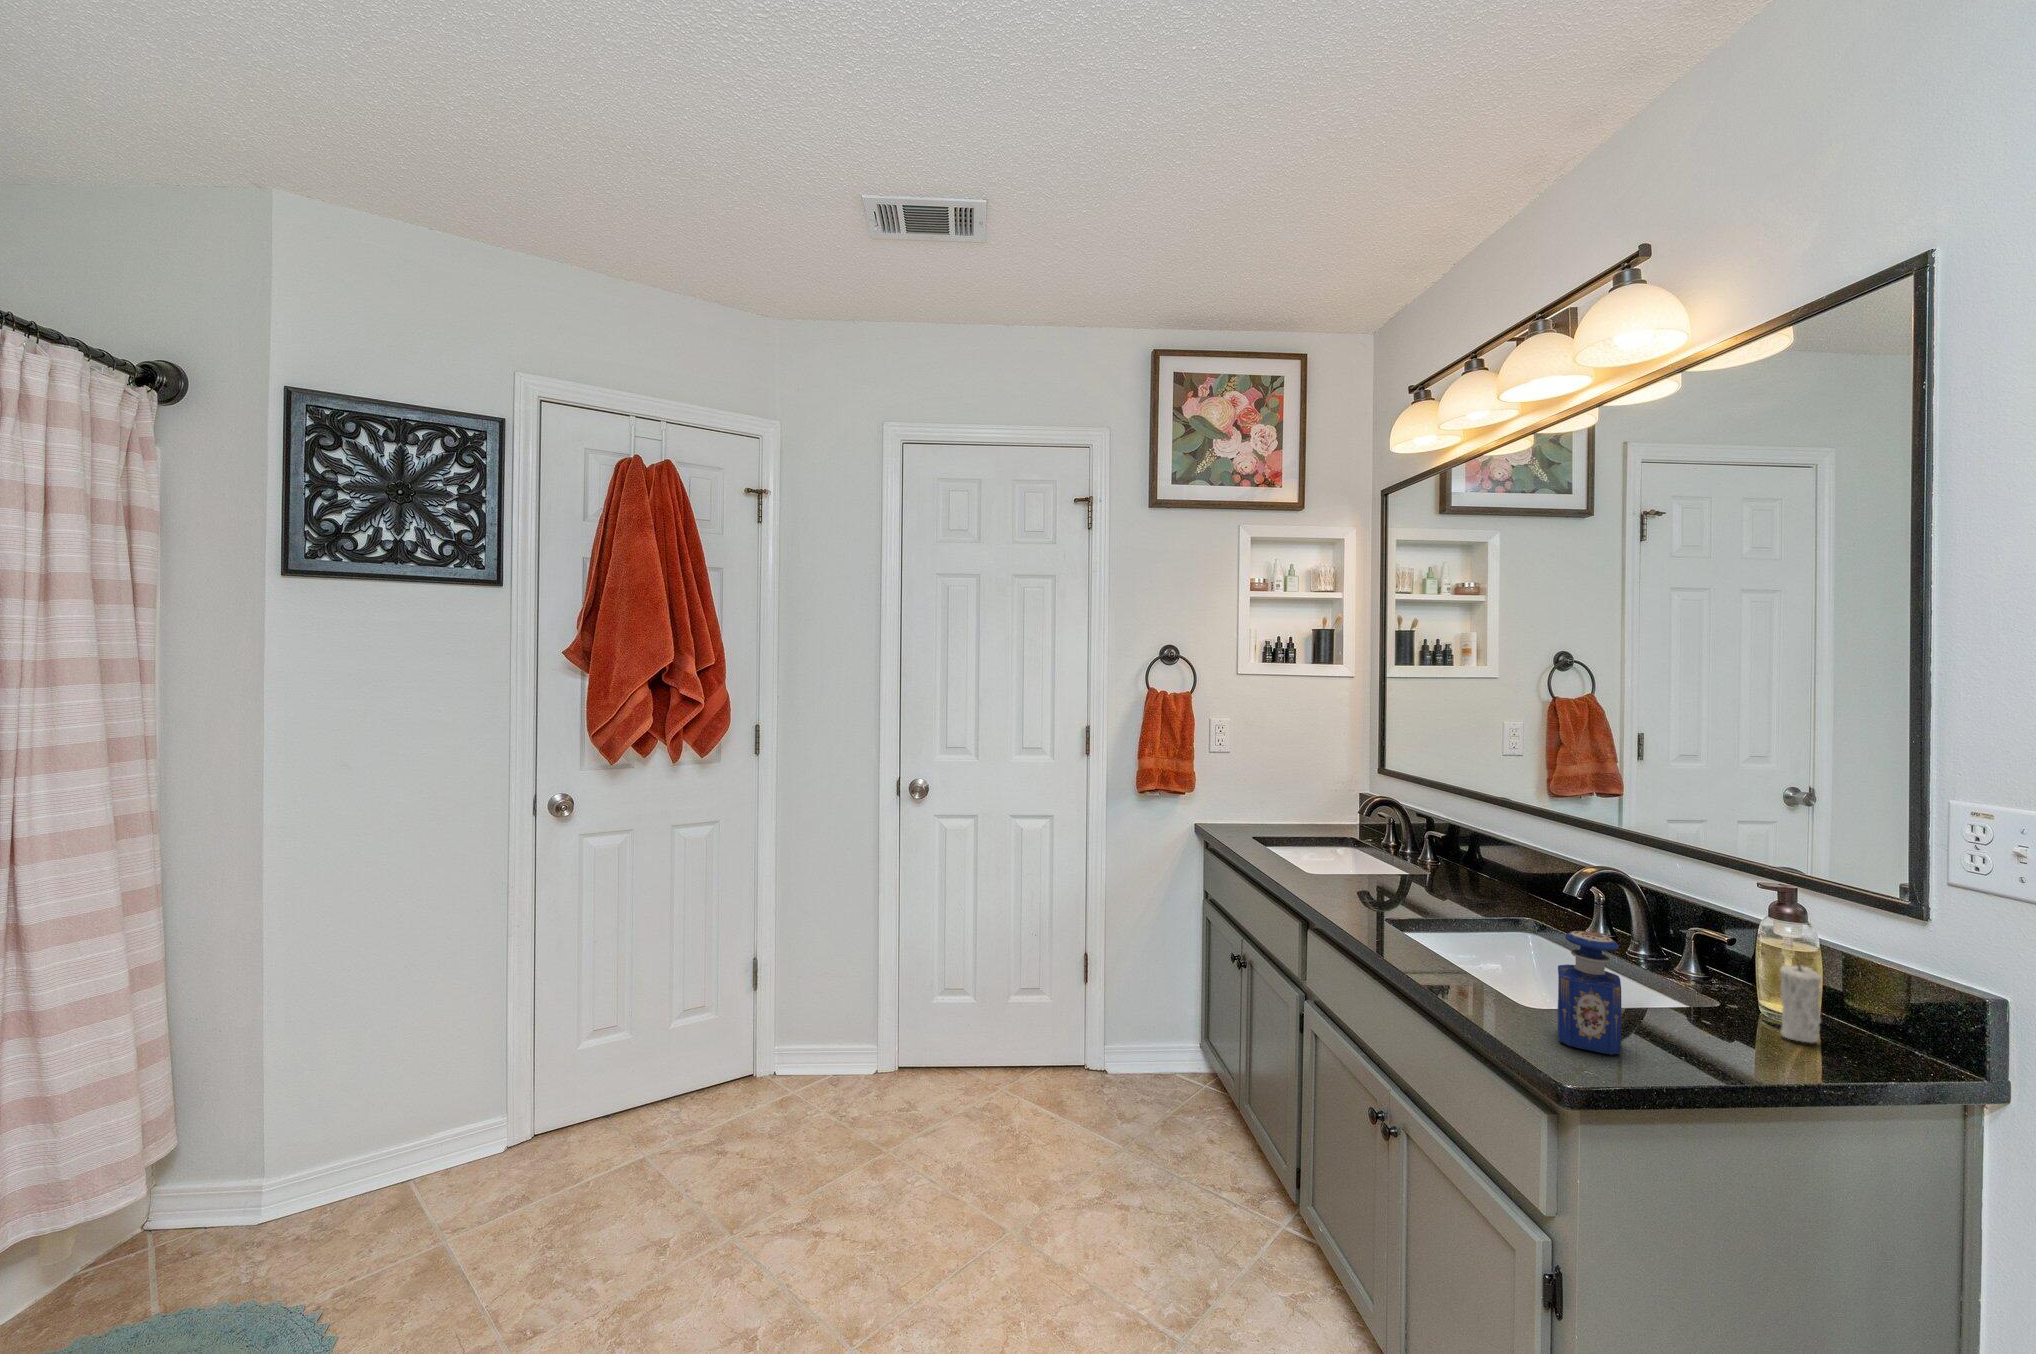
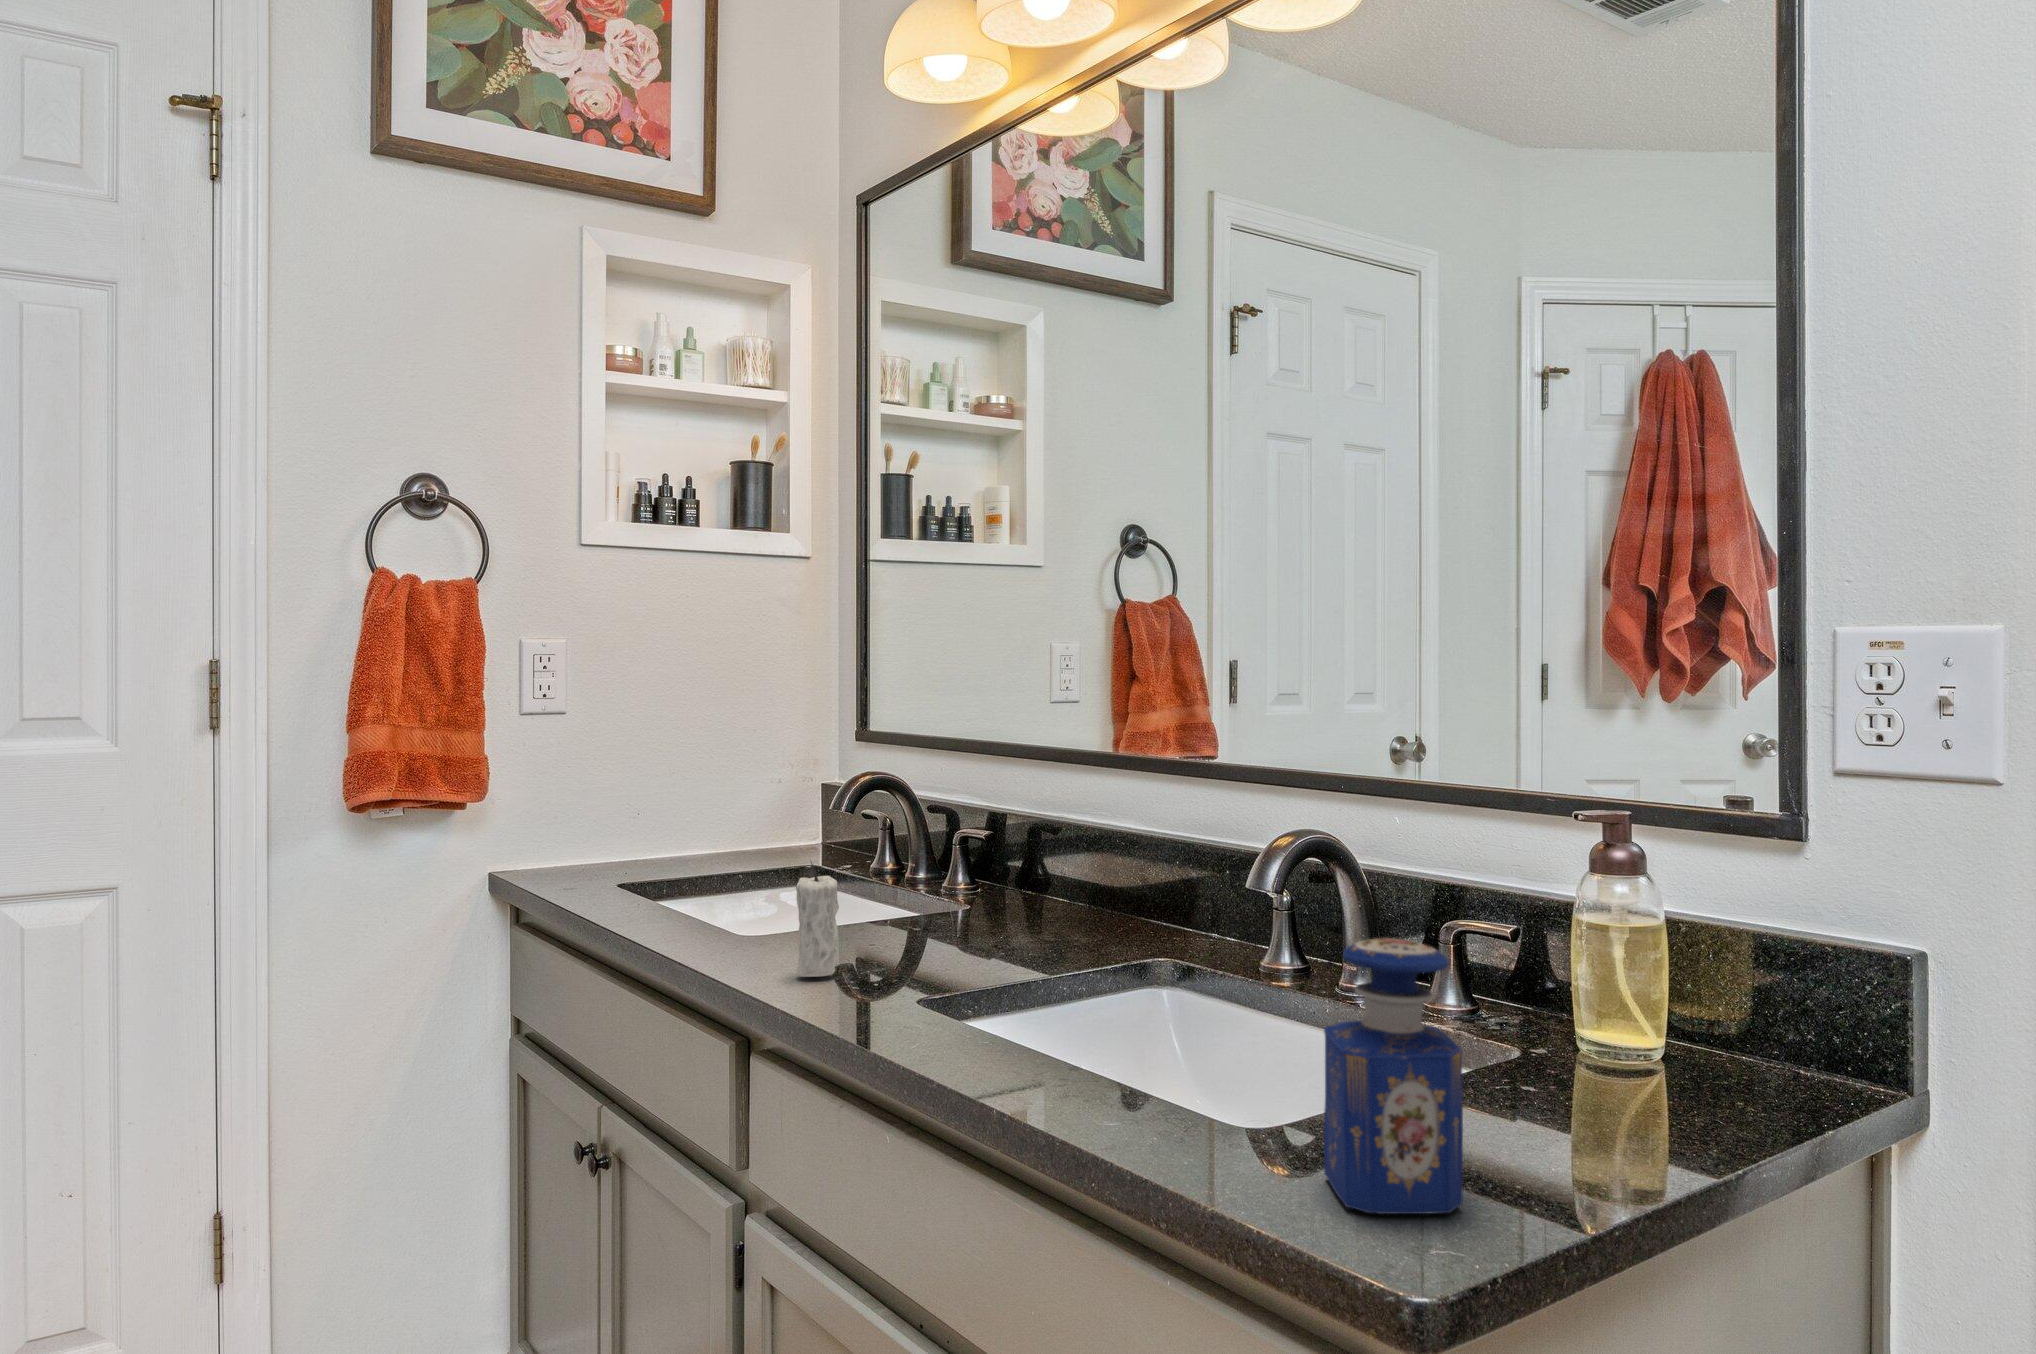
candle: present [1780,960,1821,1043] -> present [796,862,839,977]

